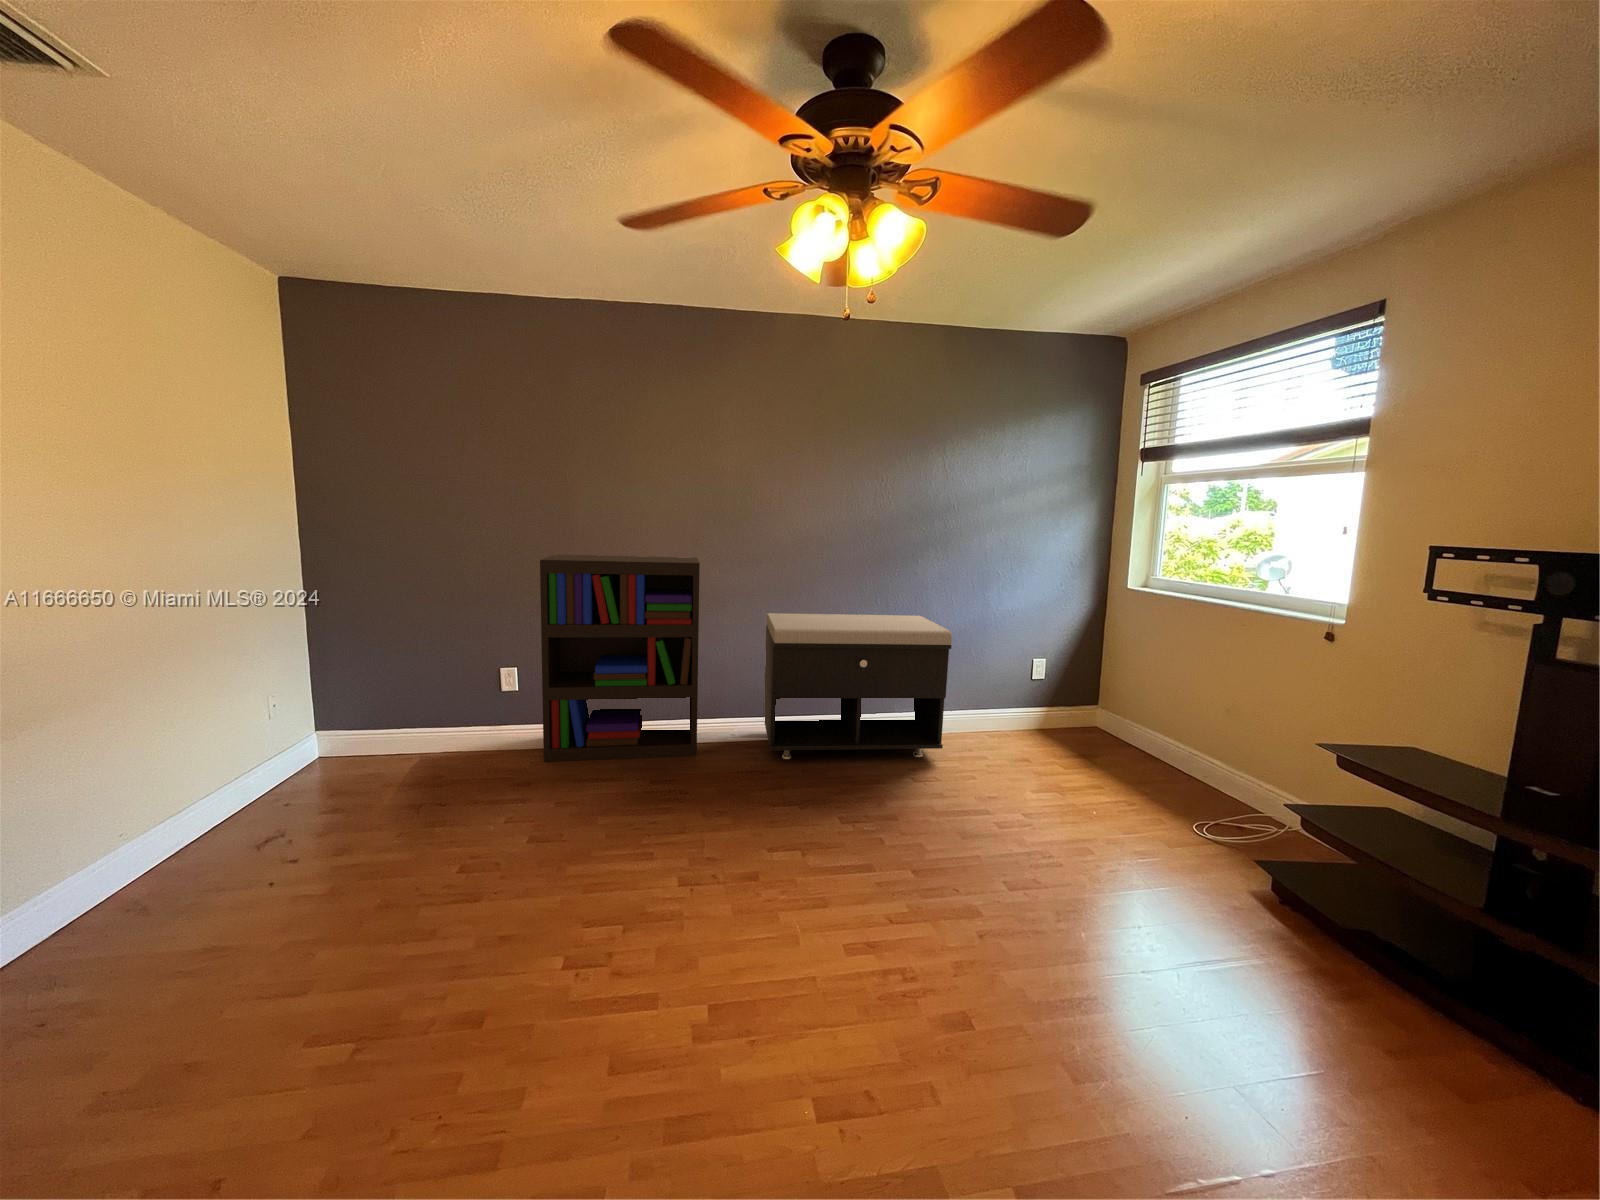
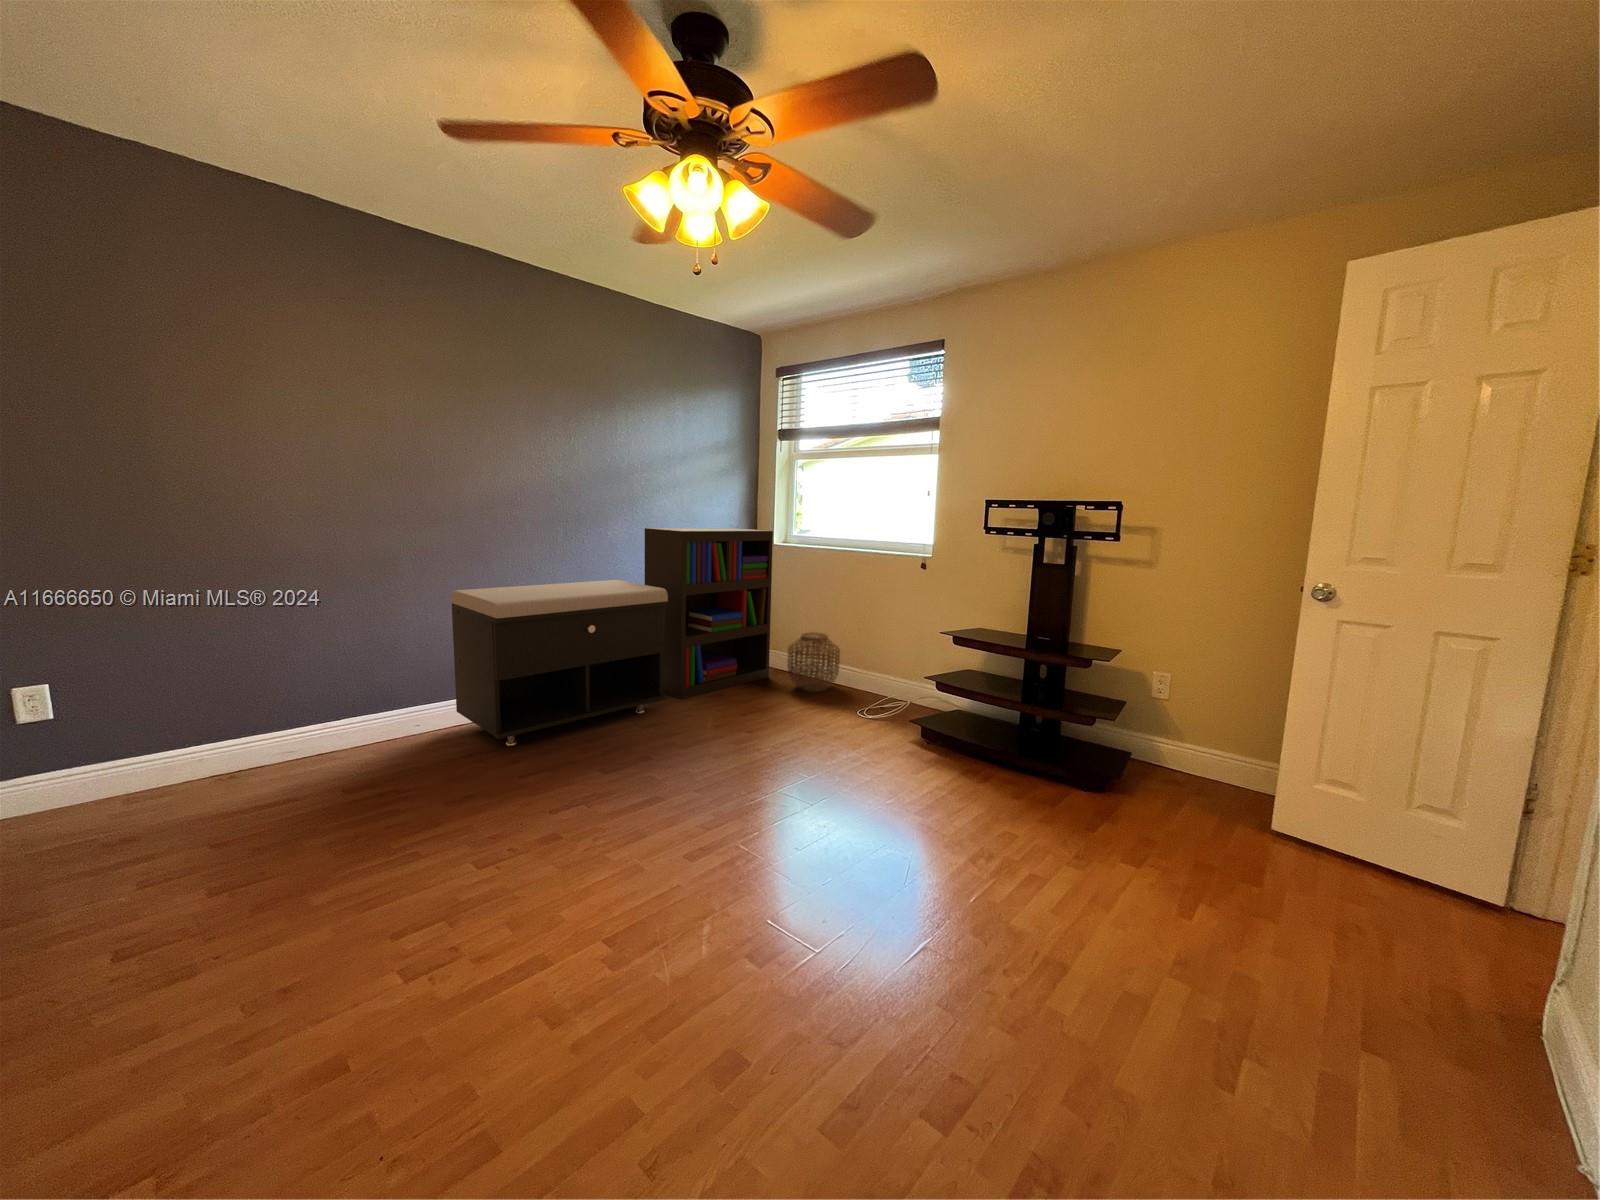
bookshelf: present [540,555,700,762] -> present [645,528,773,699]
woven basket: none [1111,705,1190,785] -> present [787,632,840,692]

